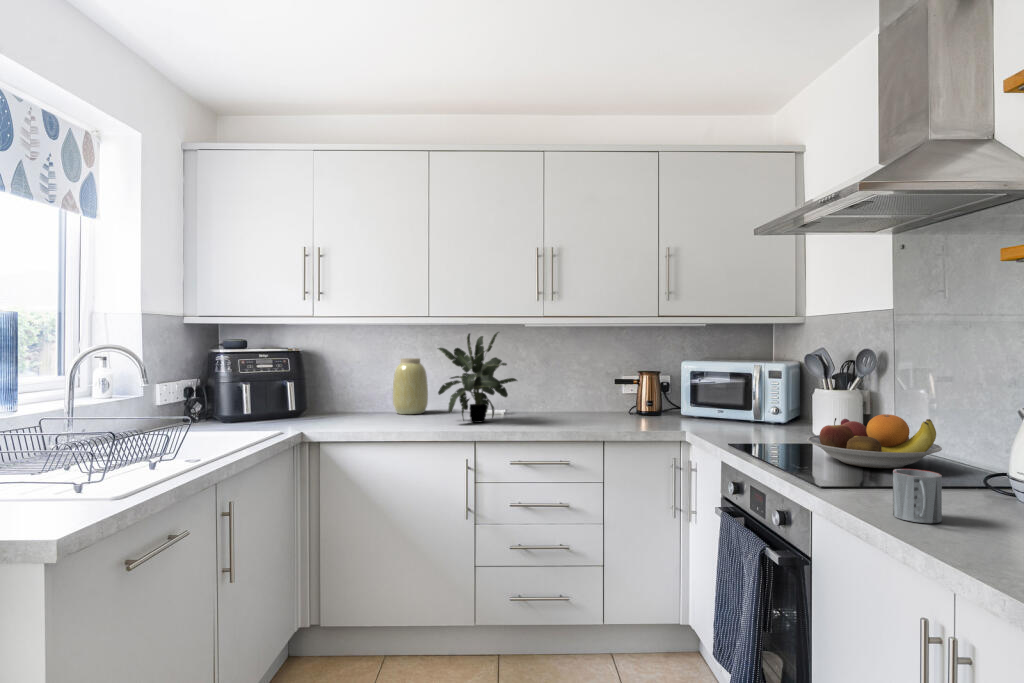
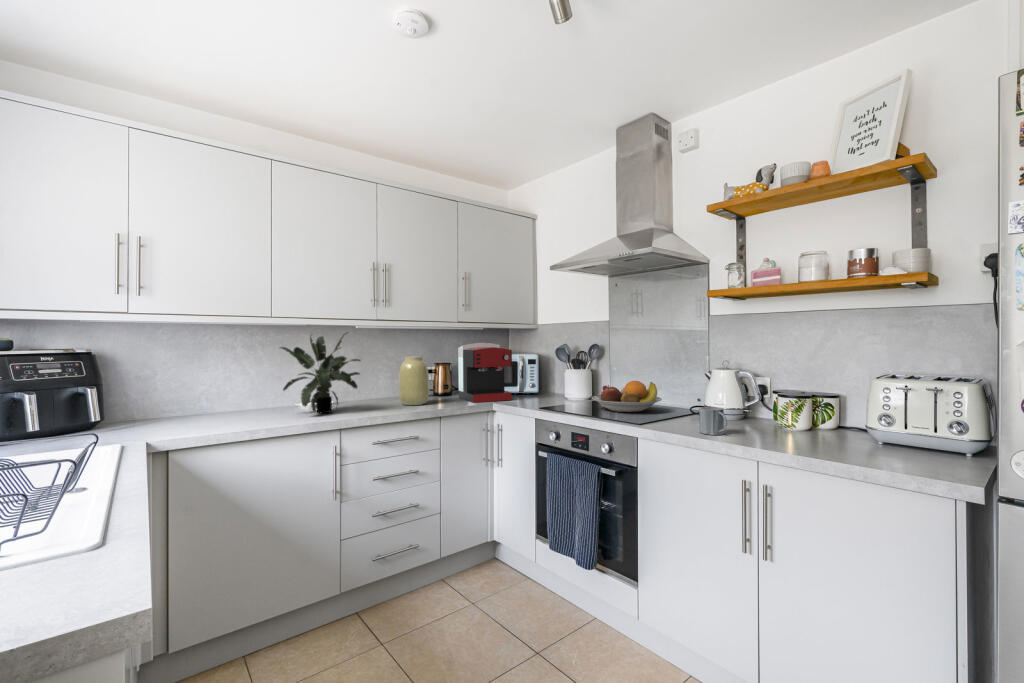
coffee maker: none [662,344,725,429] -> present [458,343,512,403]
vase: present [393,358,428,414] -> present [398,356,429,405]

